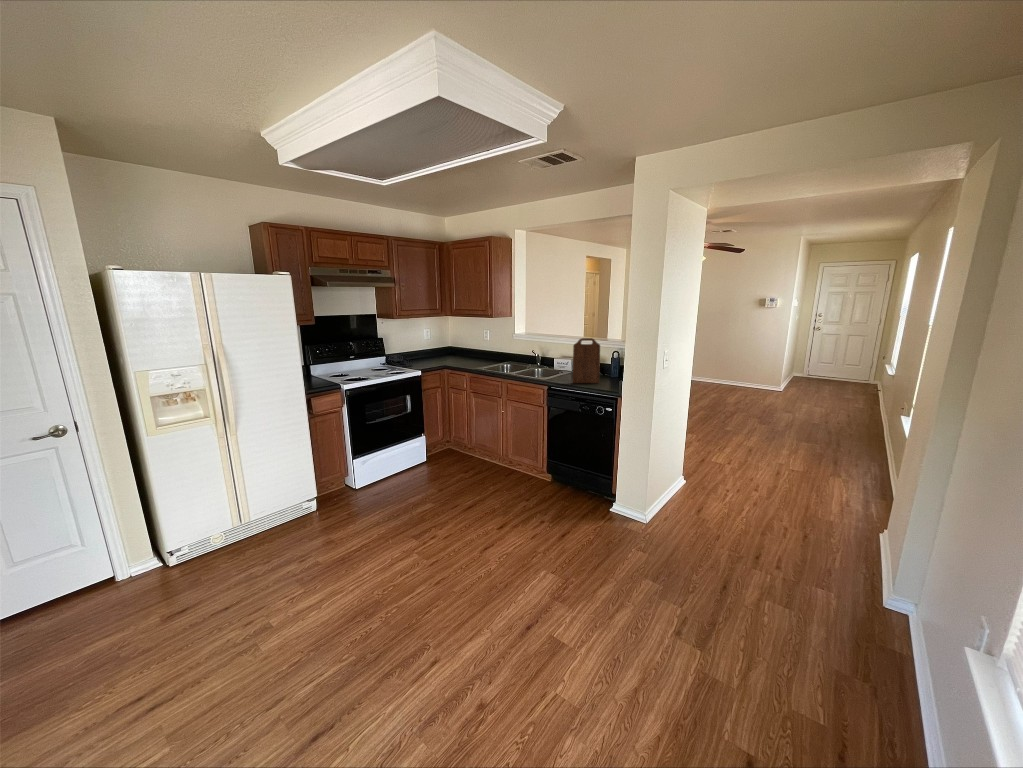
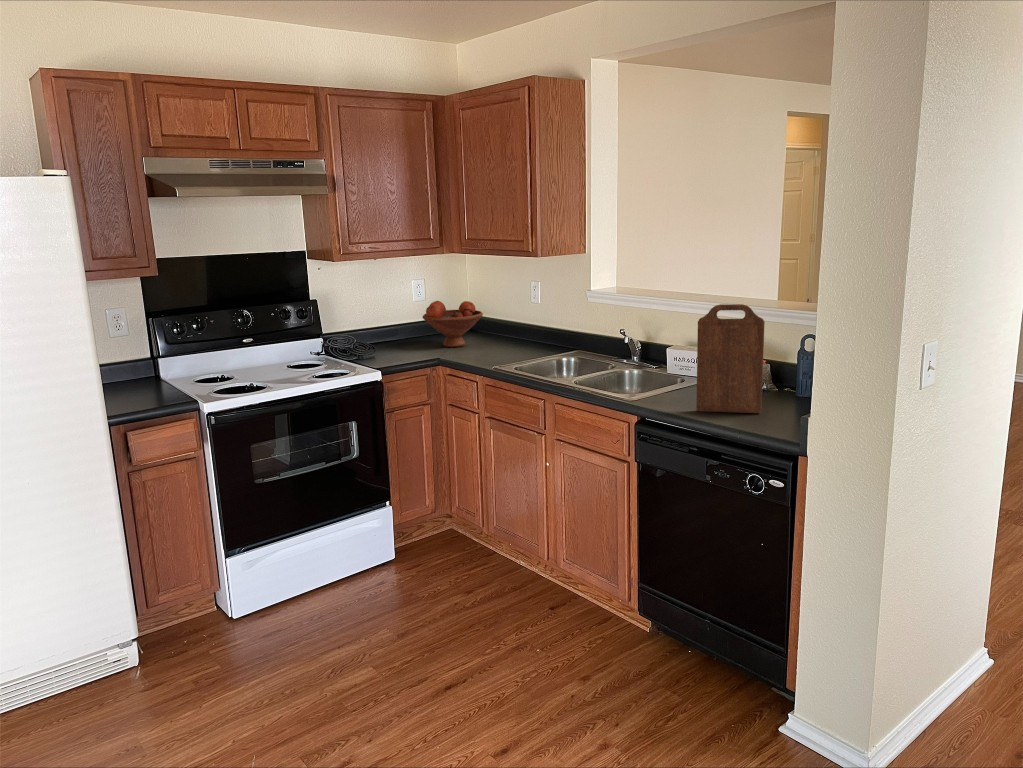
fruit bowl: none [433,338,462,361] -> present [423,301,483,347]

